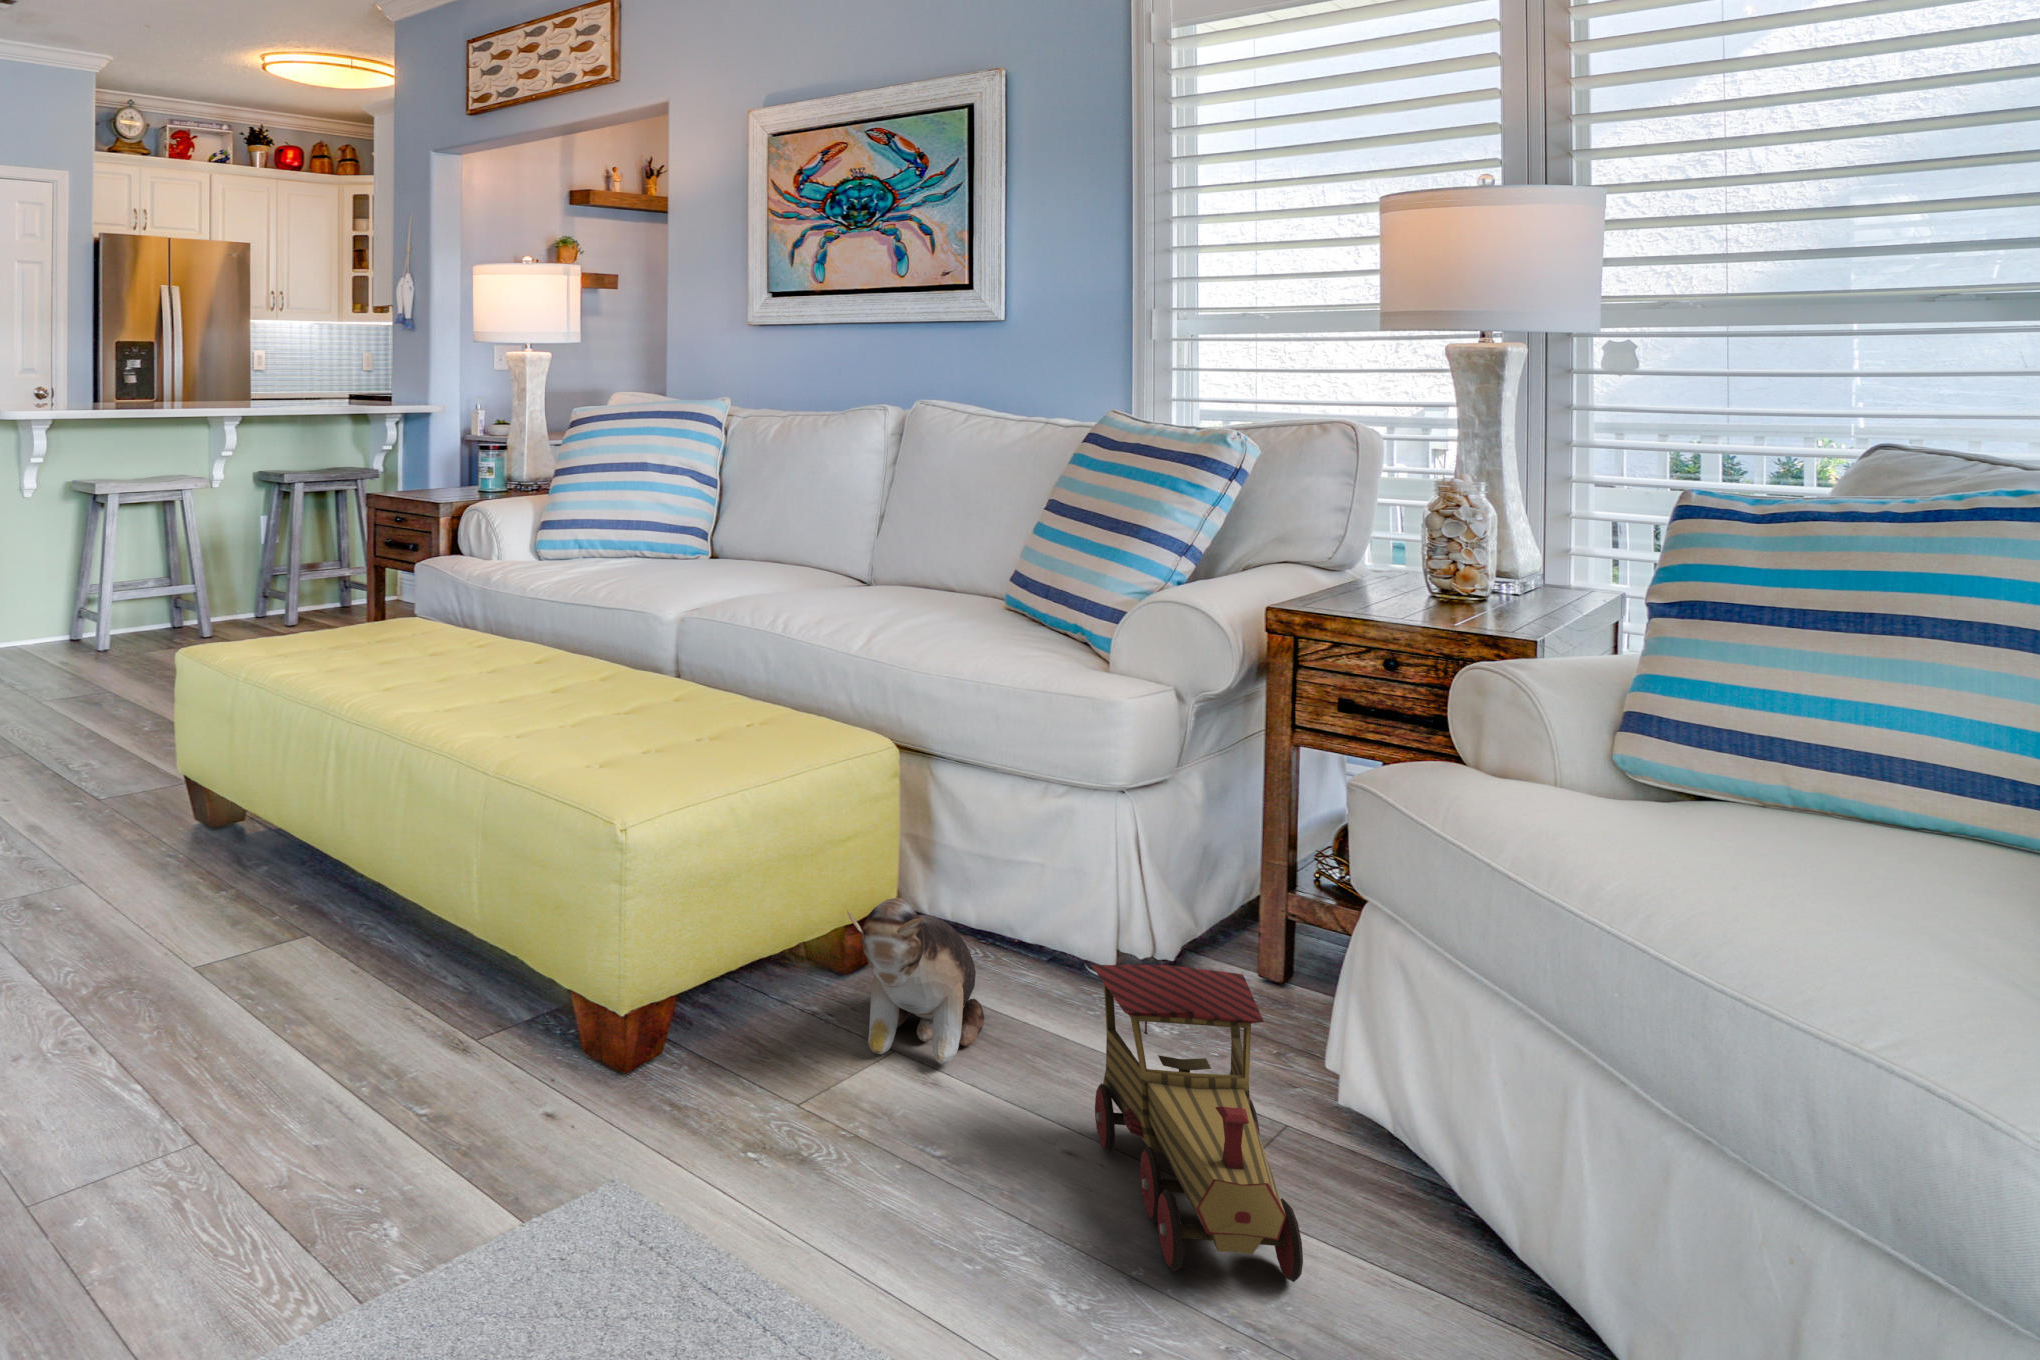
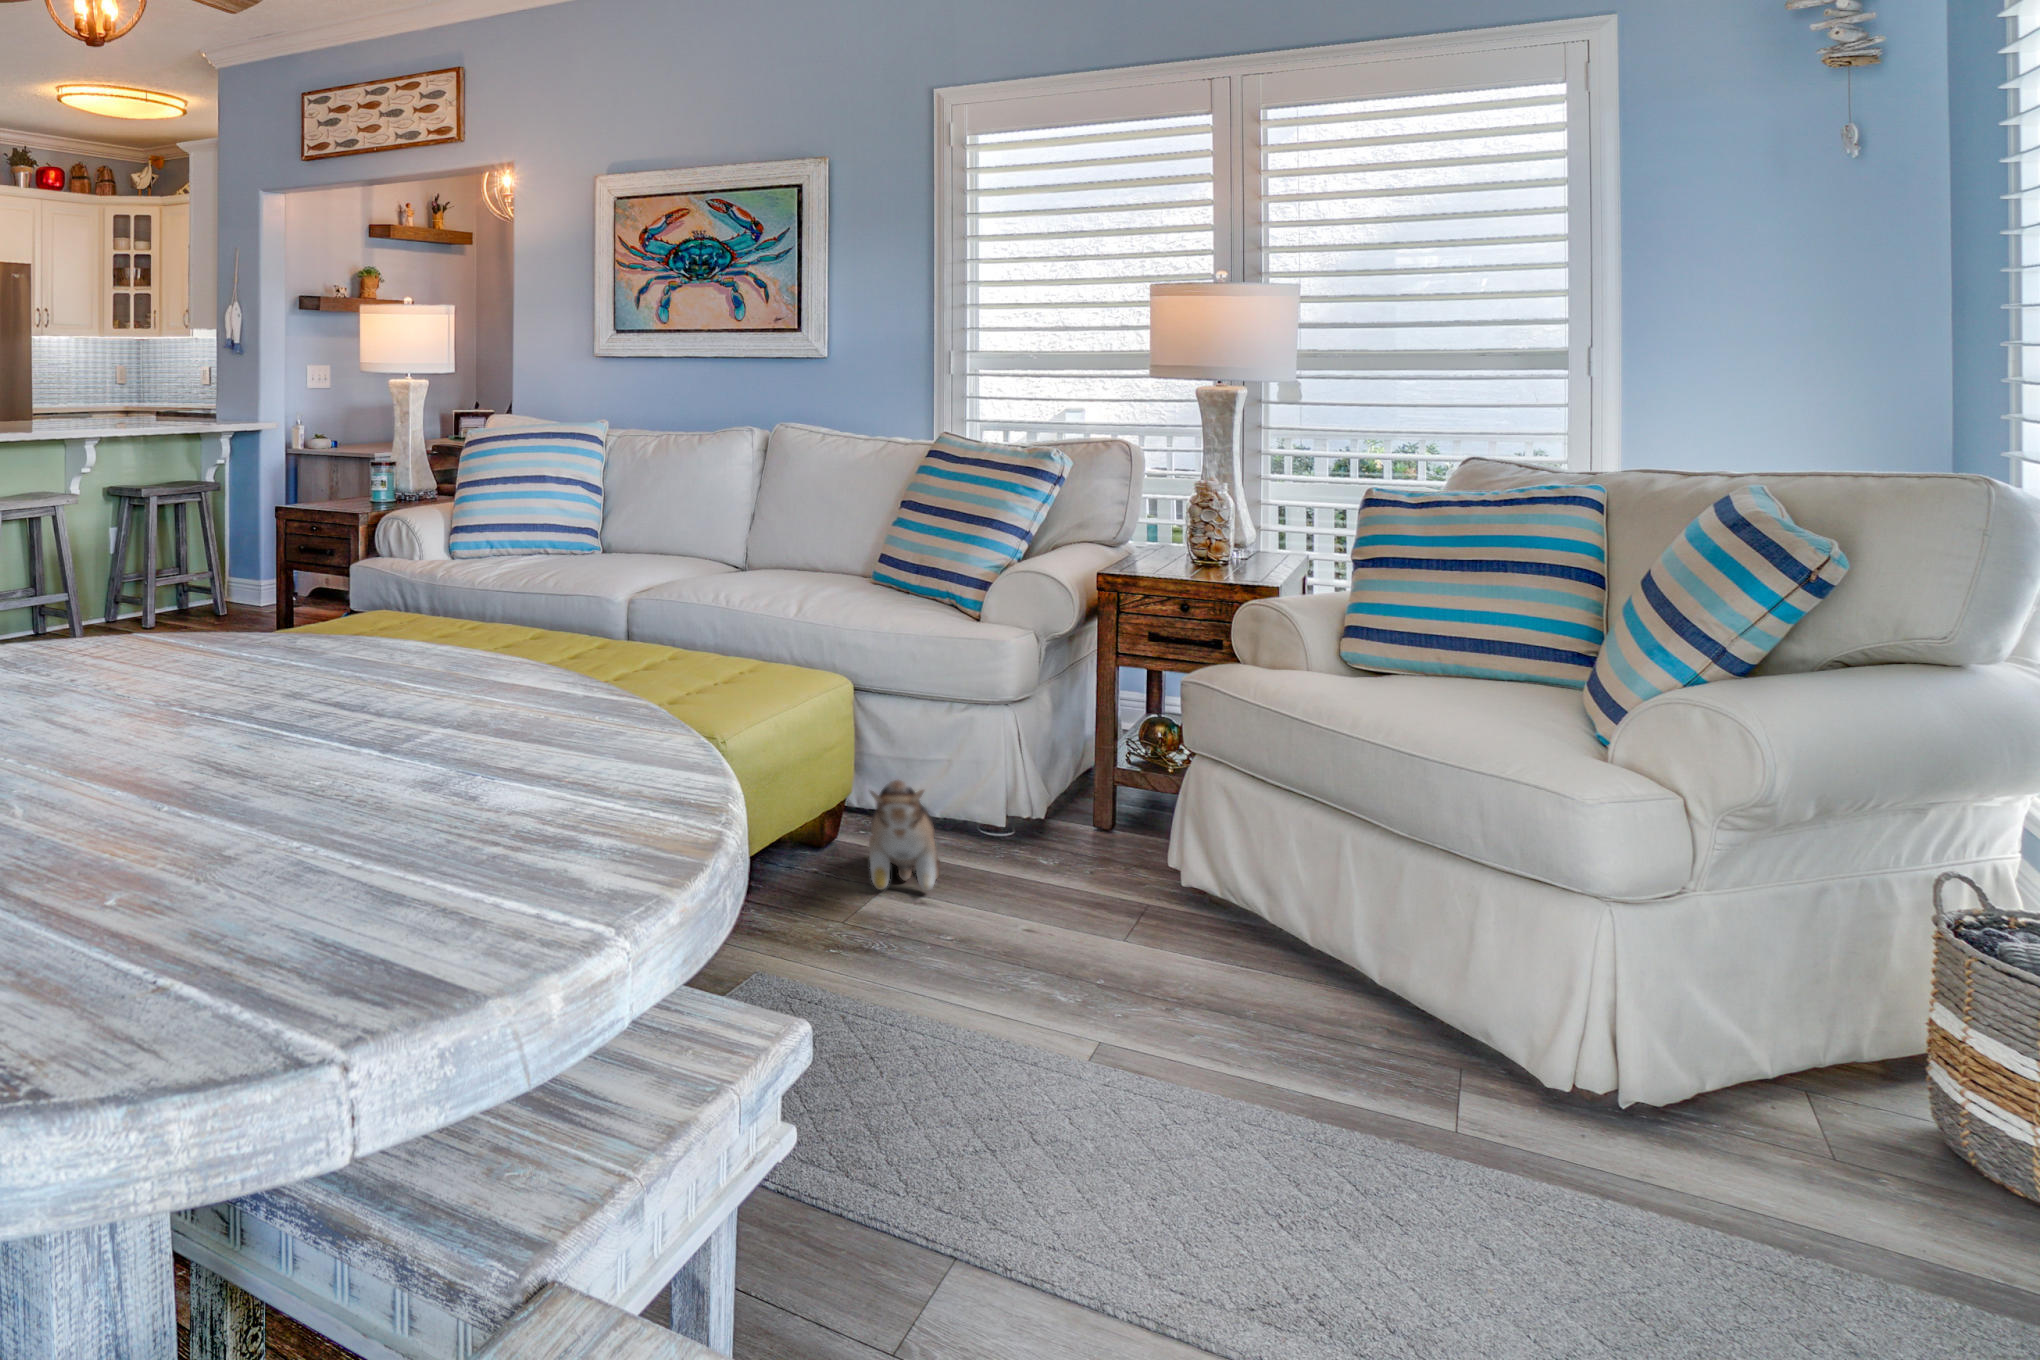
toy train: present [1091,965,1303,1282] -> none [1037,806,1204,979]

